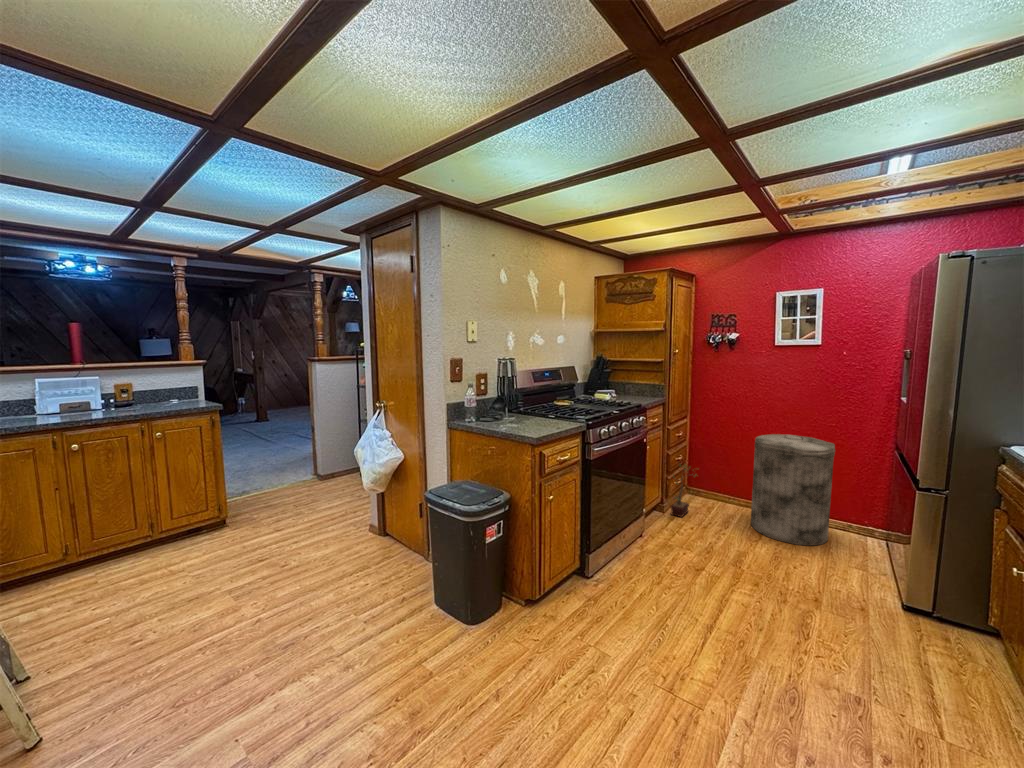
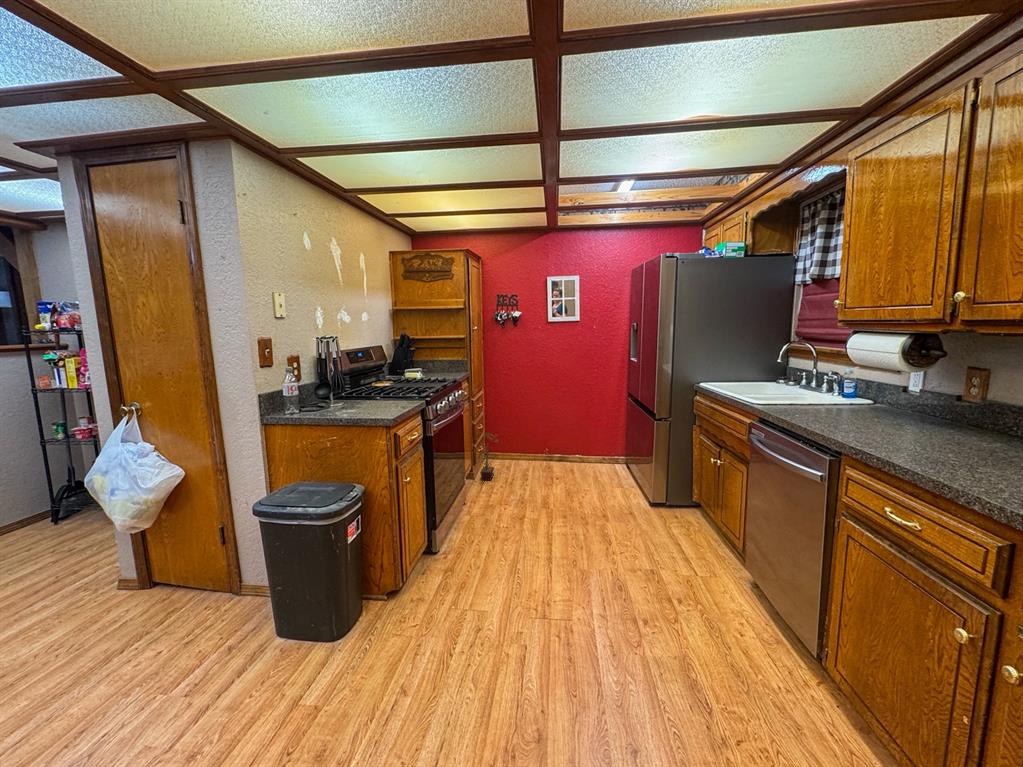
trash can: present [751,434,835,546] -> none [542,395,597,482]

